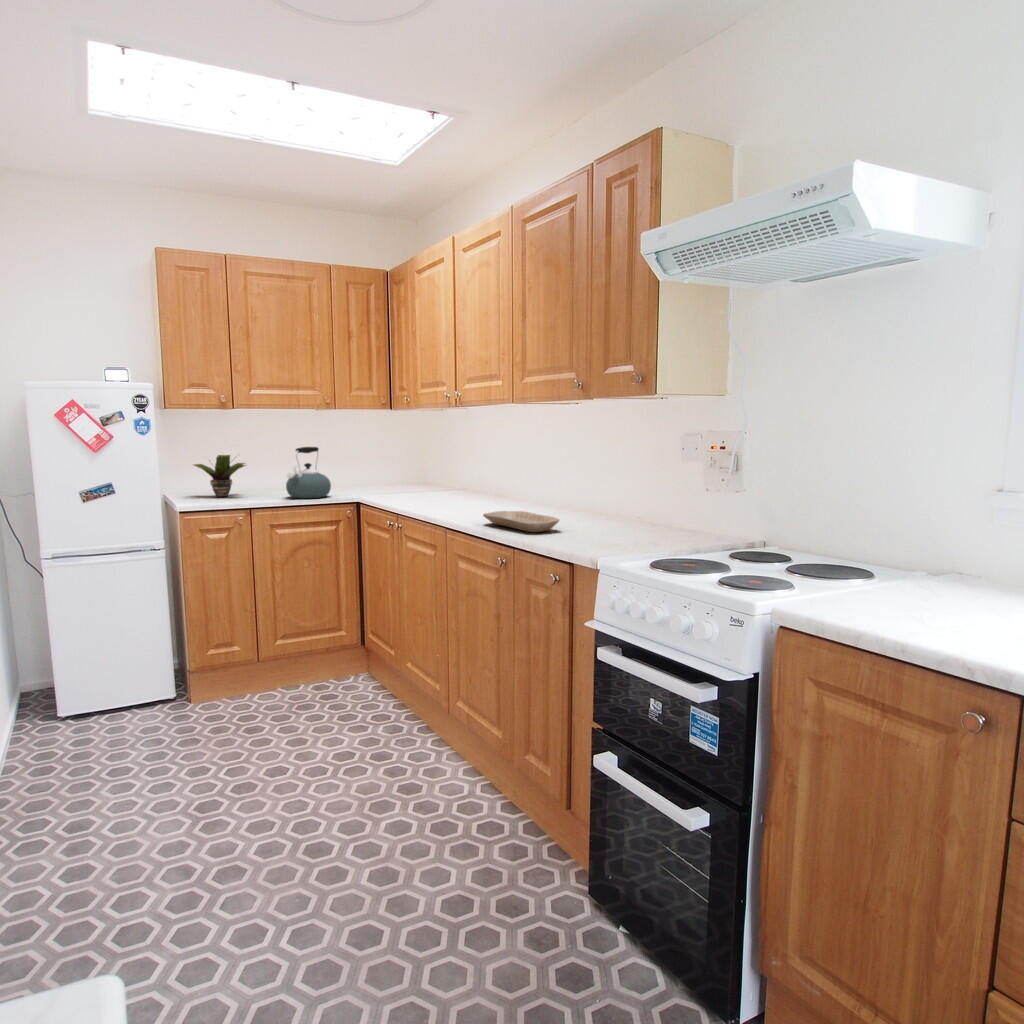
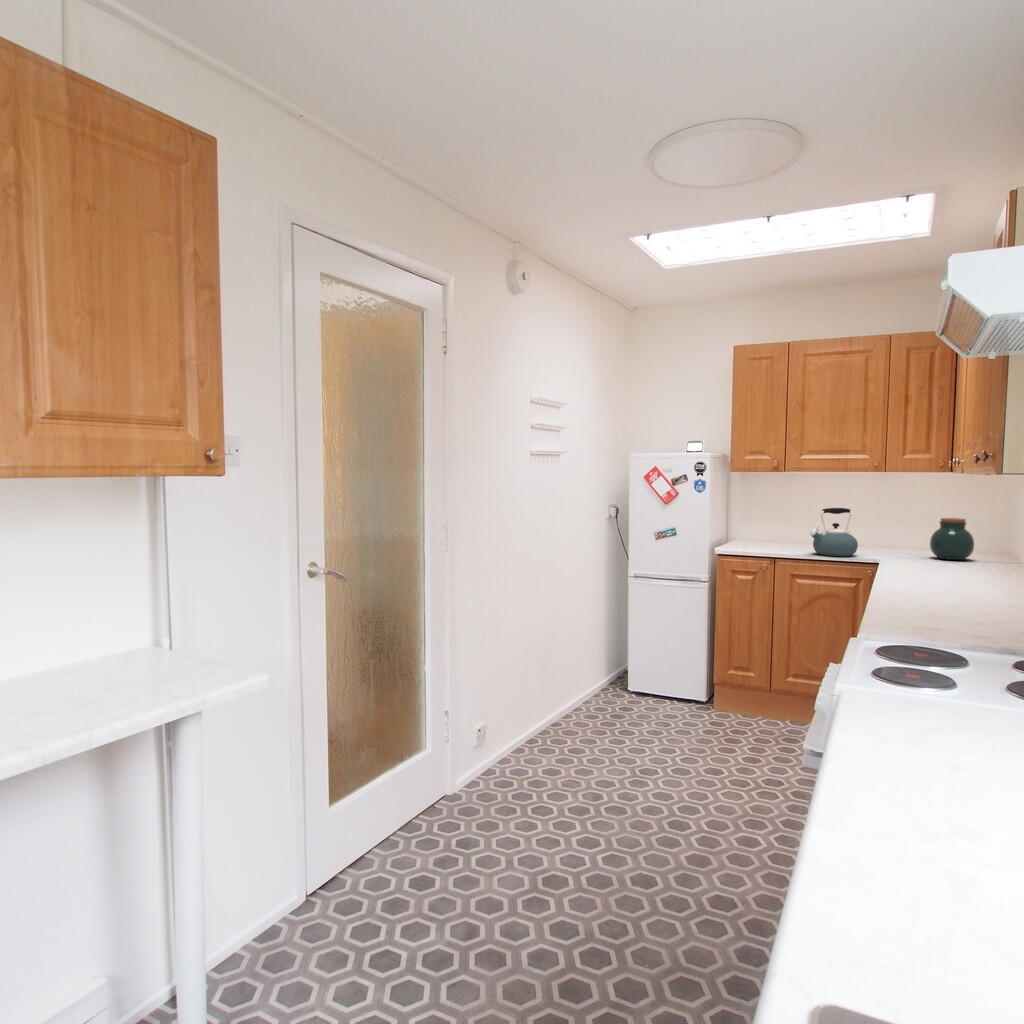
jar: none [383,452,418,490] -> present [930,518,974,560]
potted plant: present [194,455,245,497] -> none [749,506,794,546]
tray: present [483,511,559,532] -> none [899,591,963,619]

